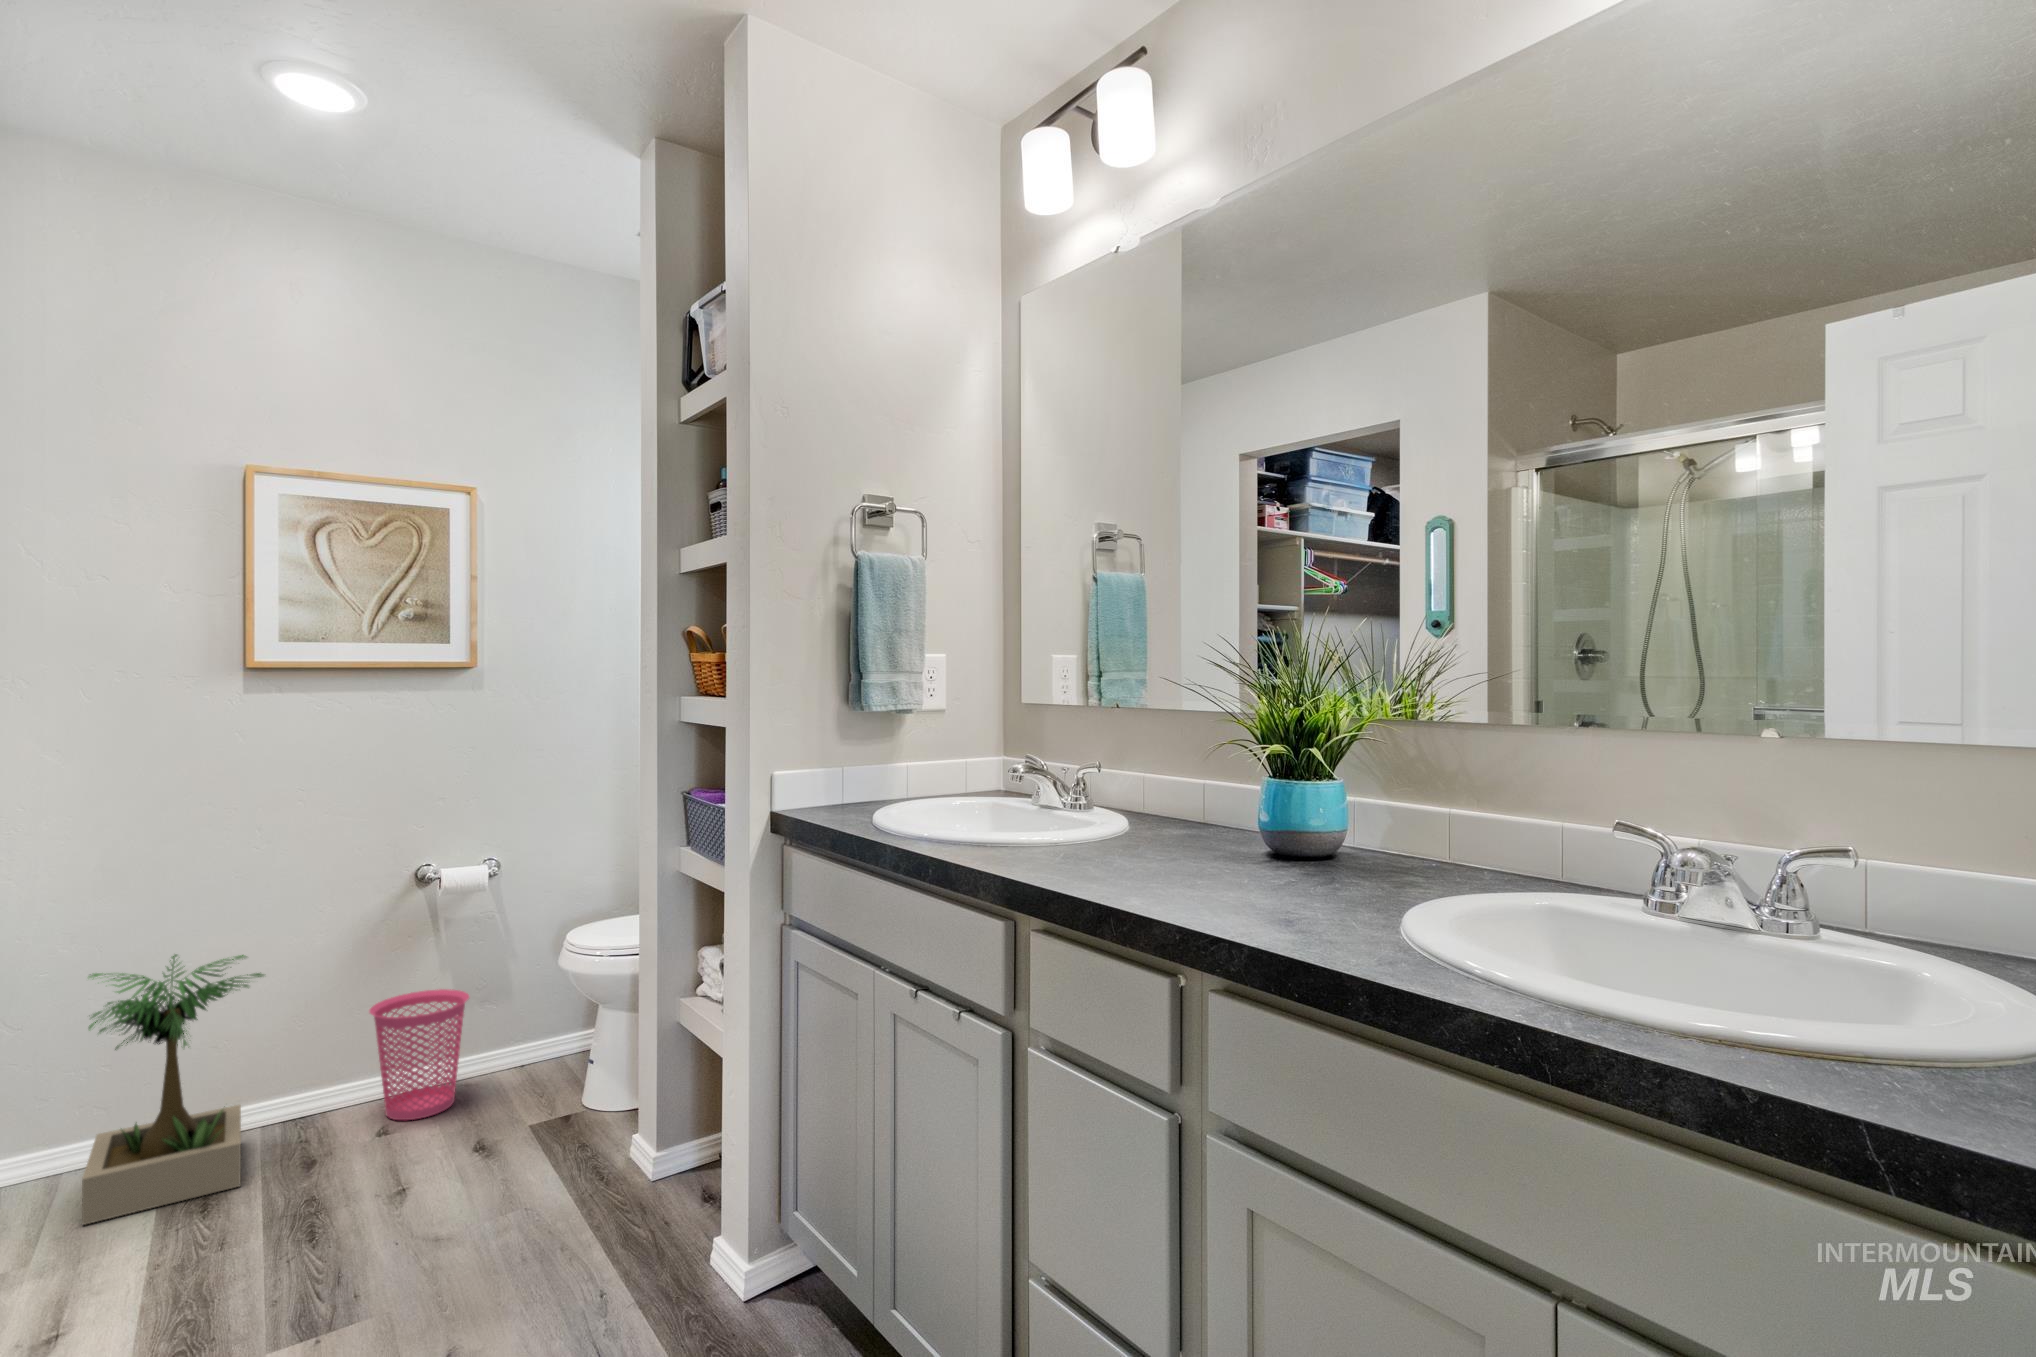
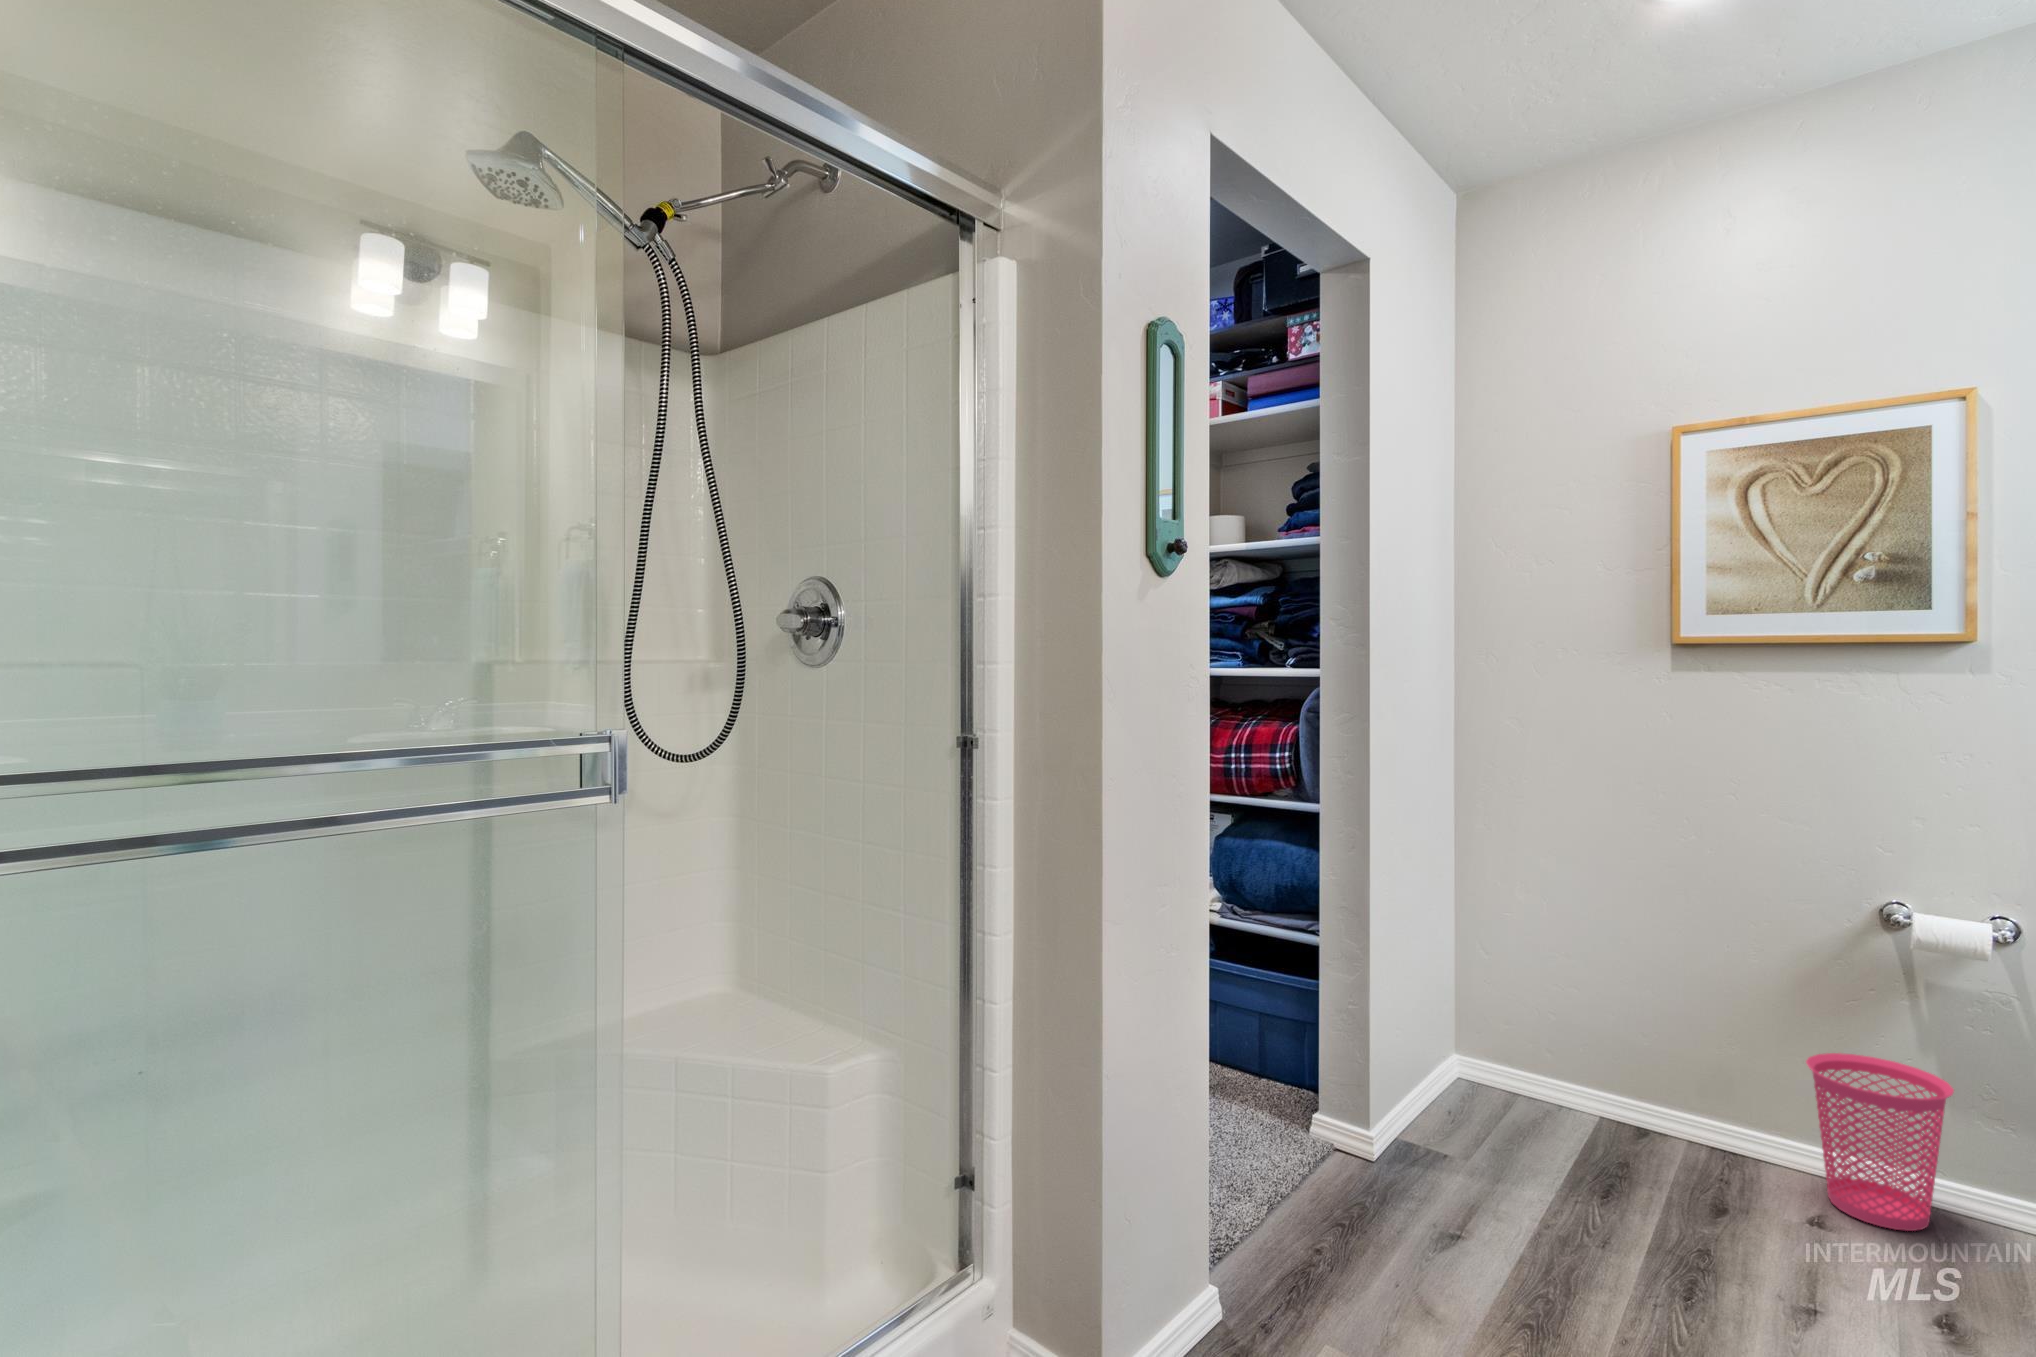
potted plant: present [82,954,264,1225] -> none [1510,926,1701,1192]

